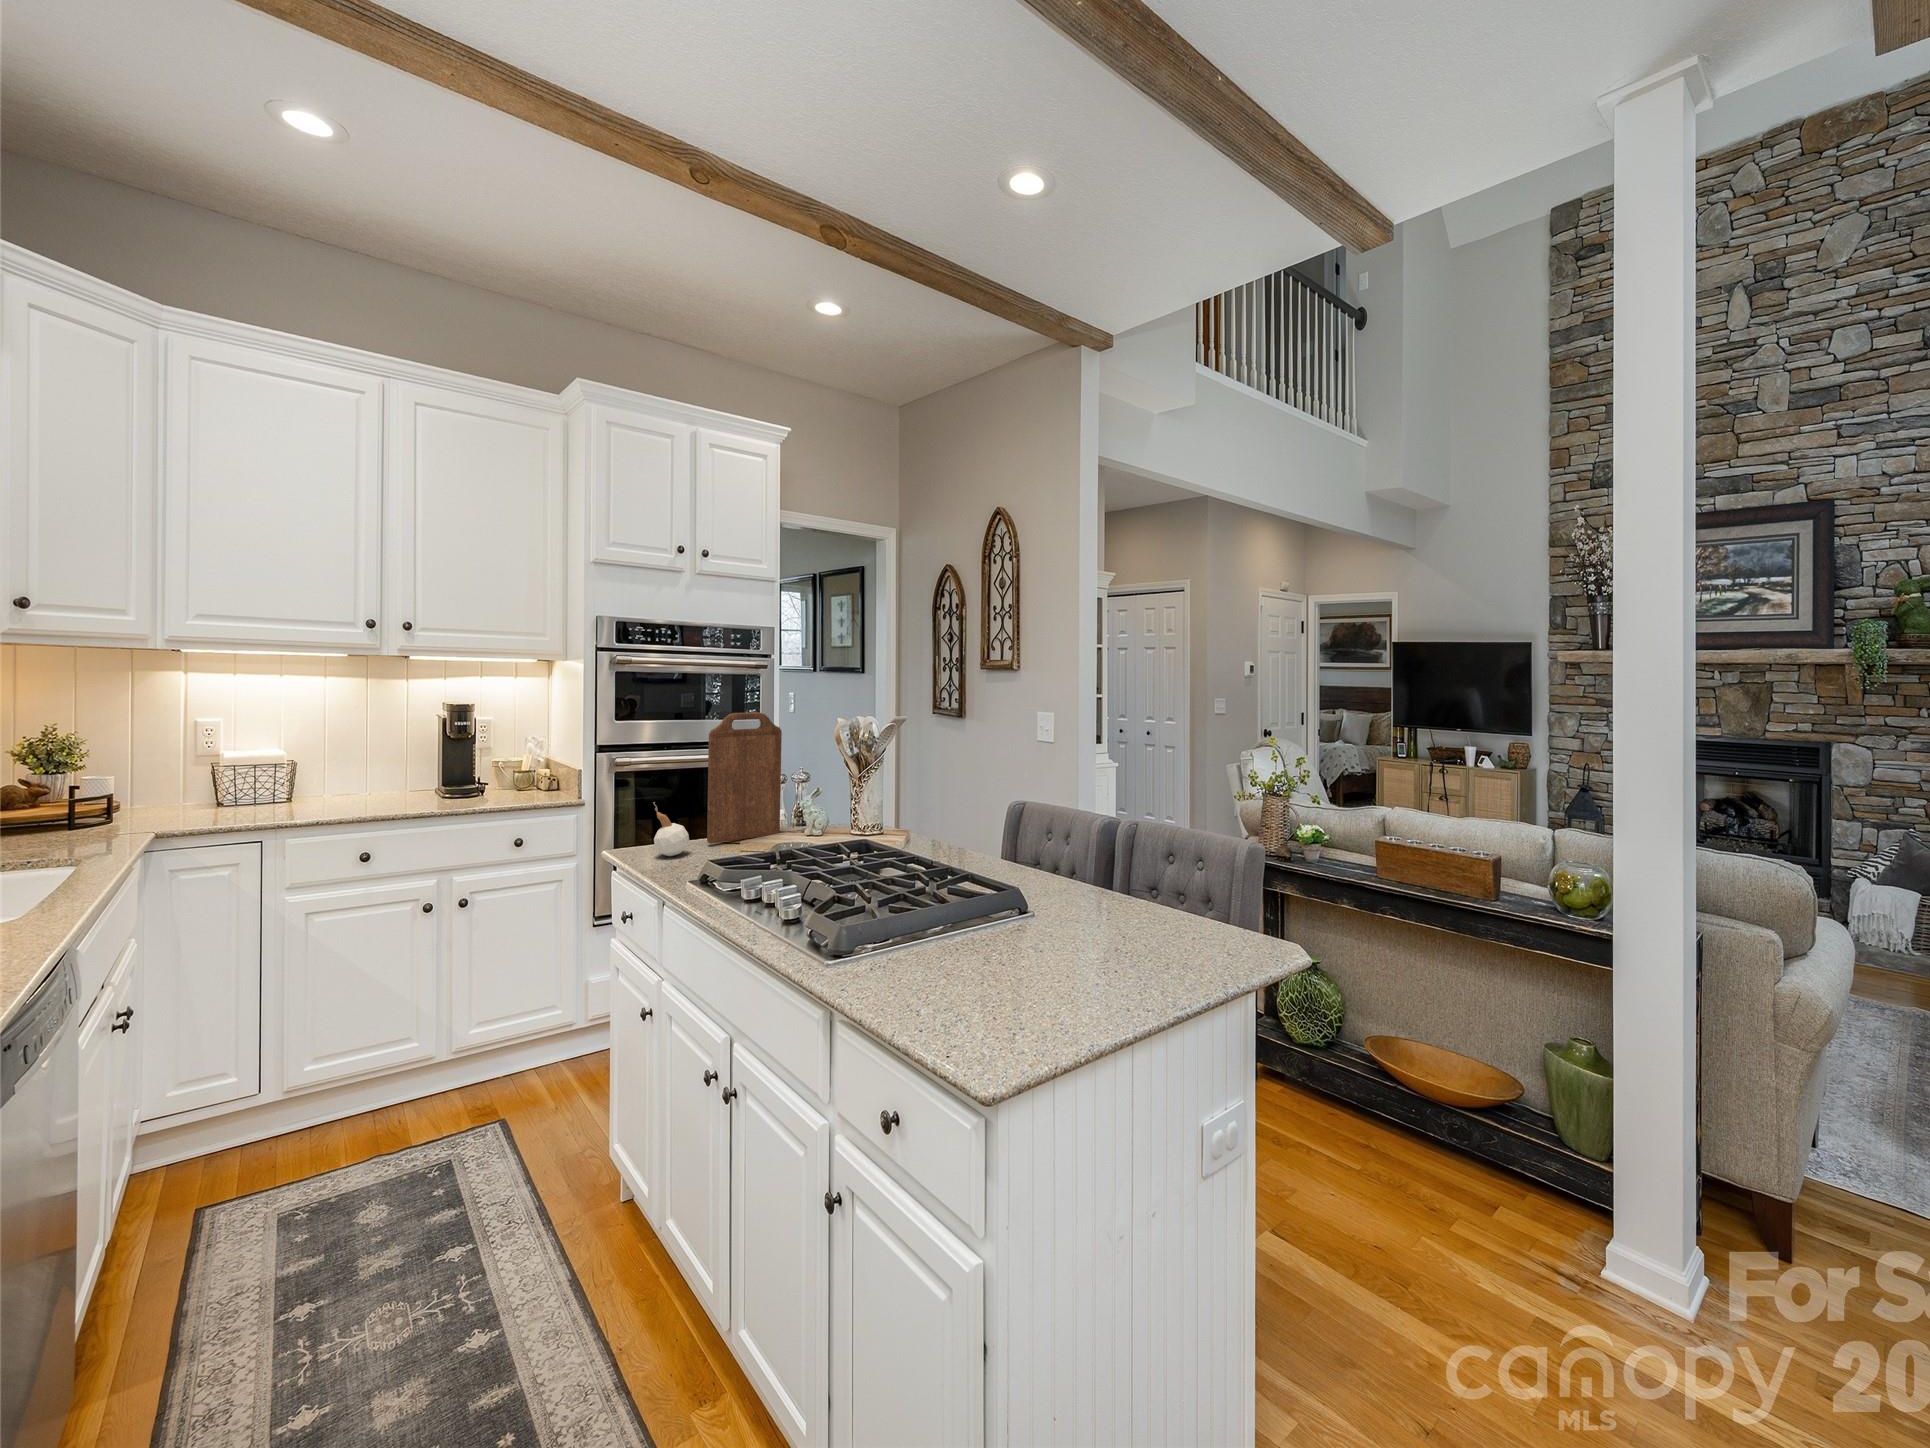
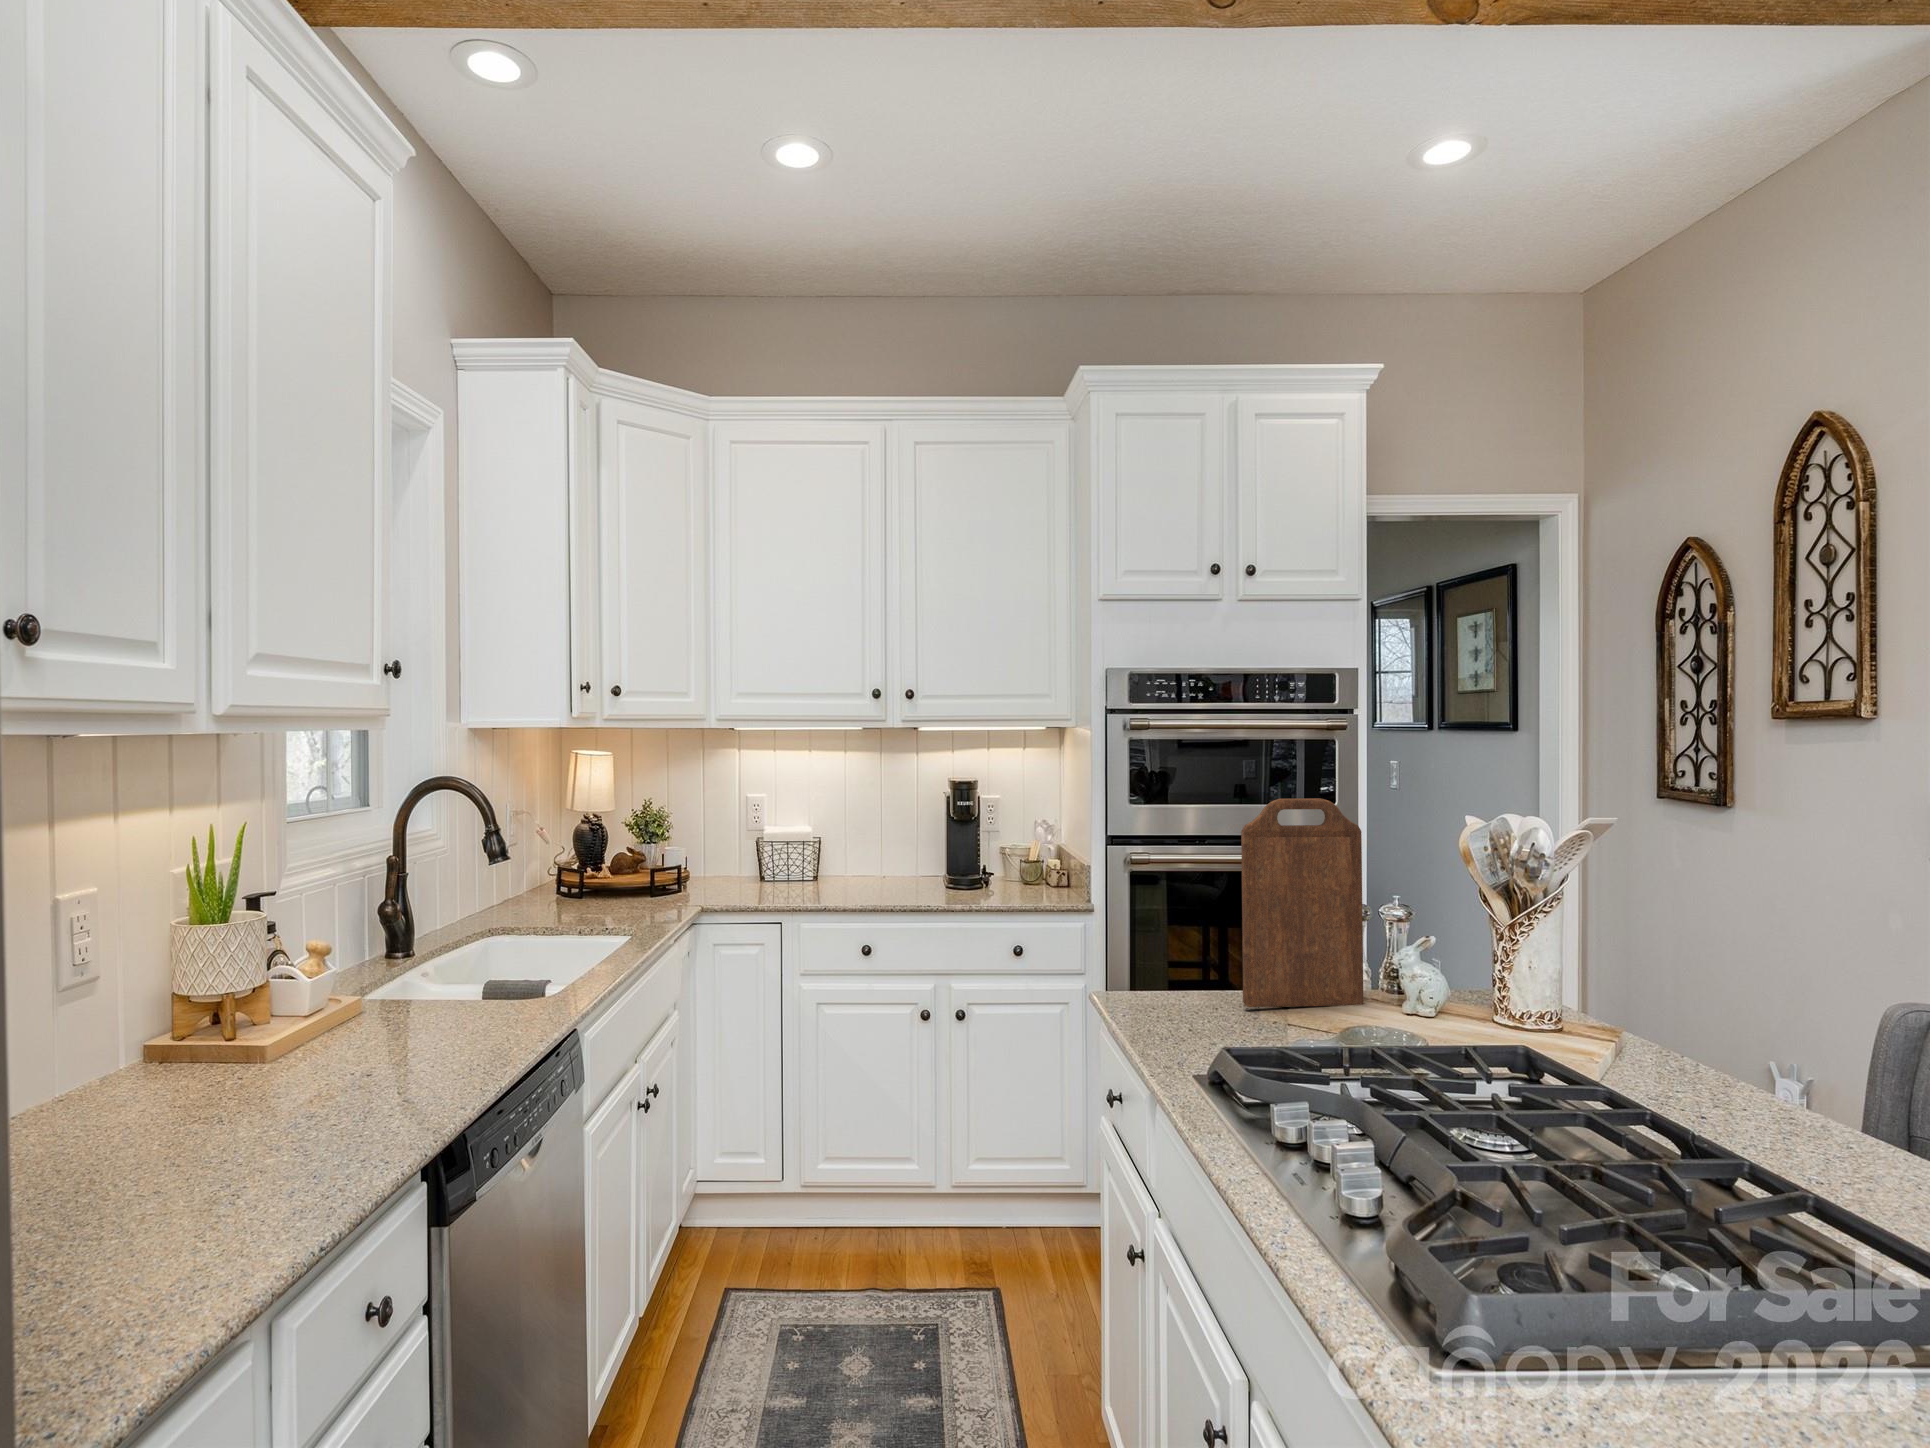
candle: present [654,804,689,856] -> none [1161,932,1214,1019]

